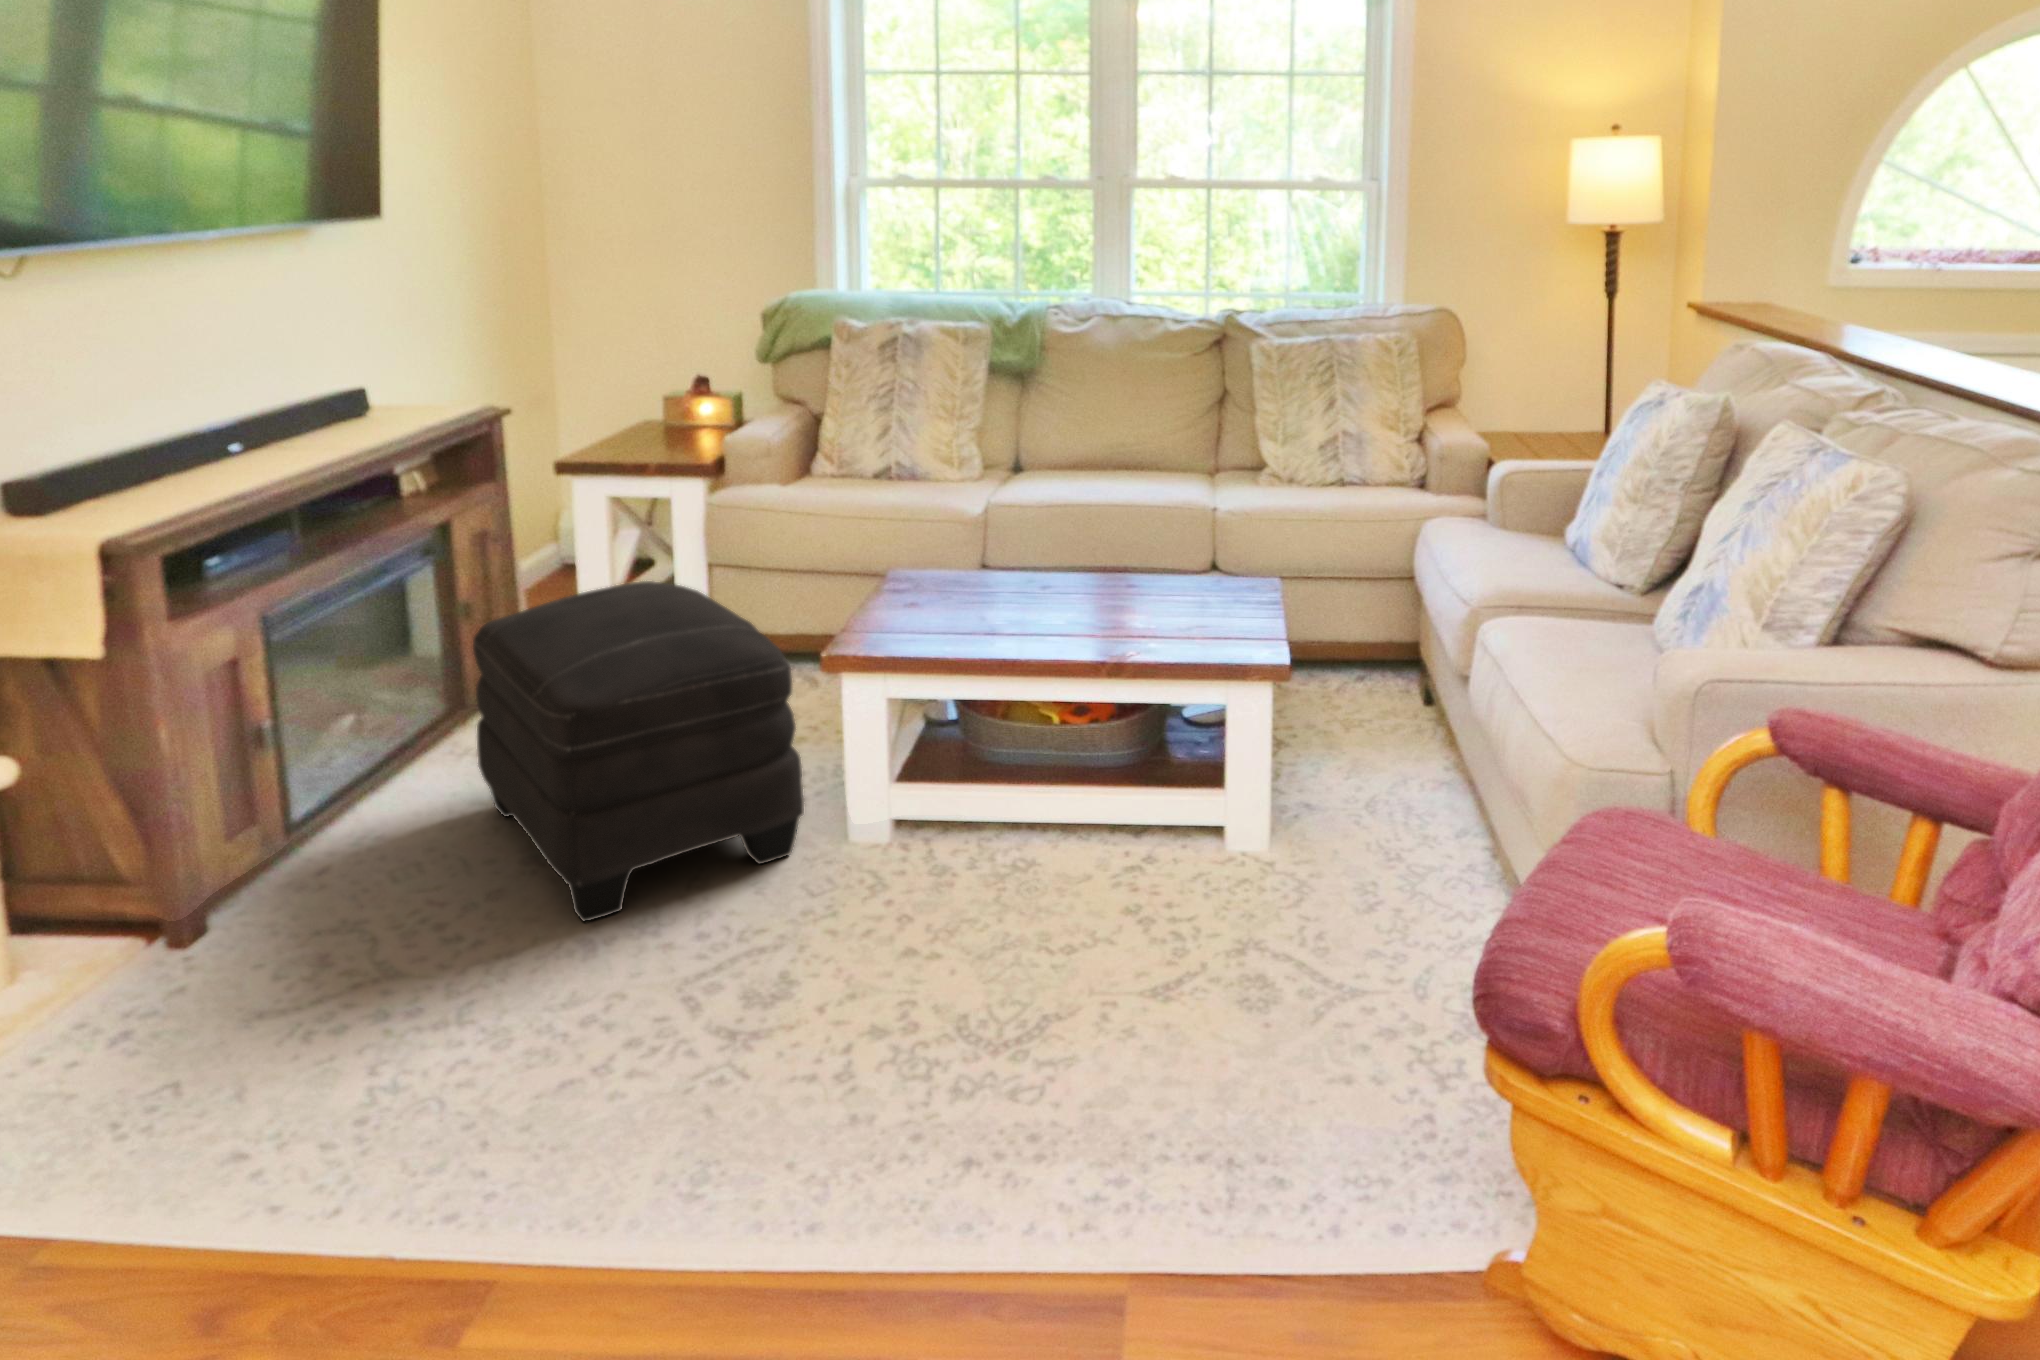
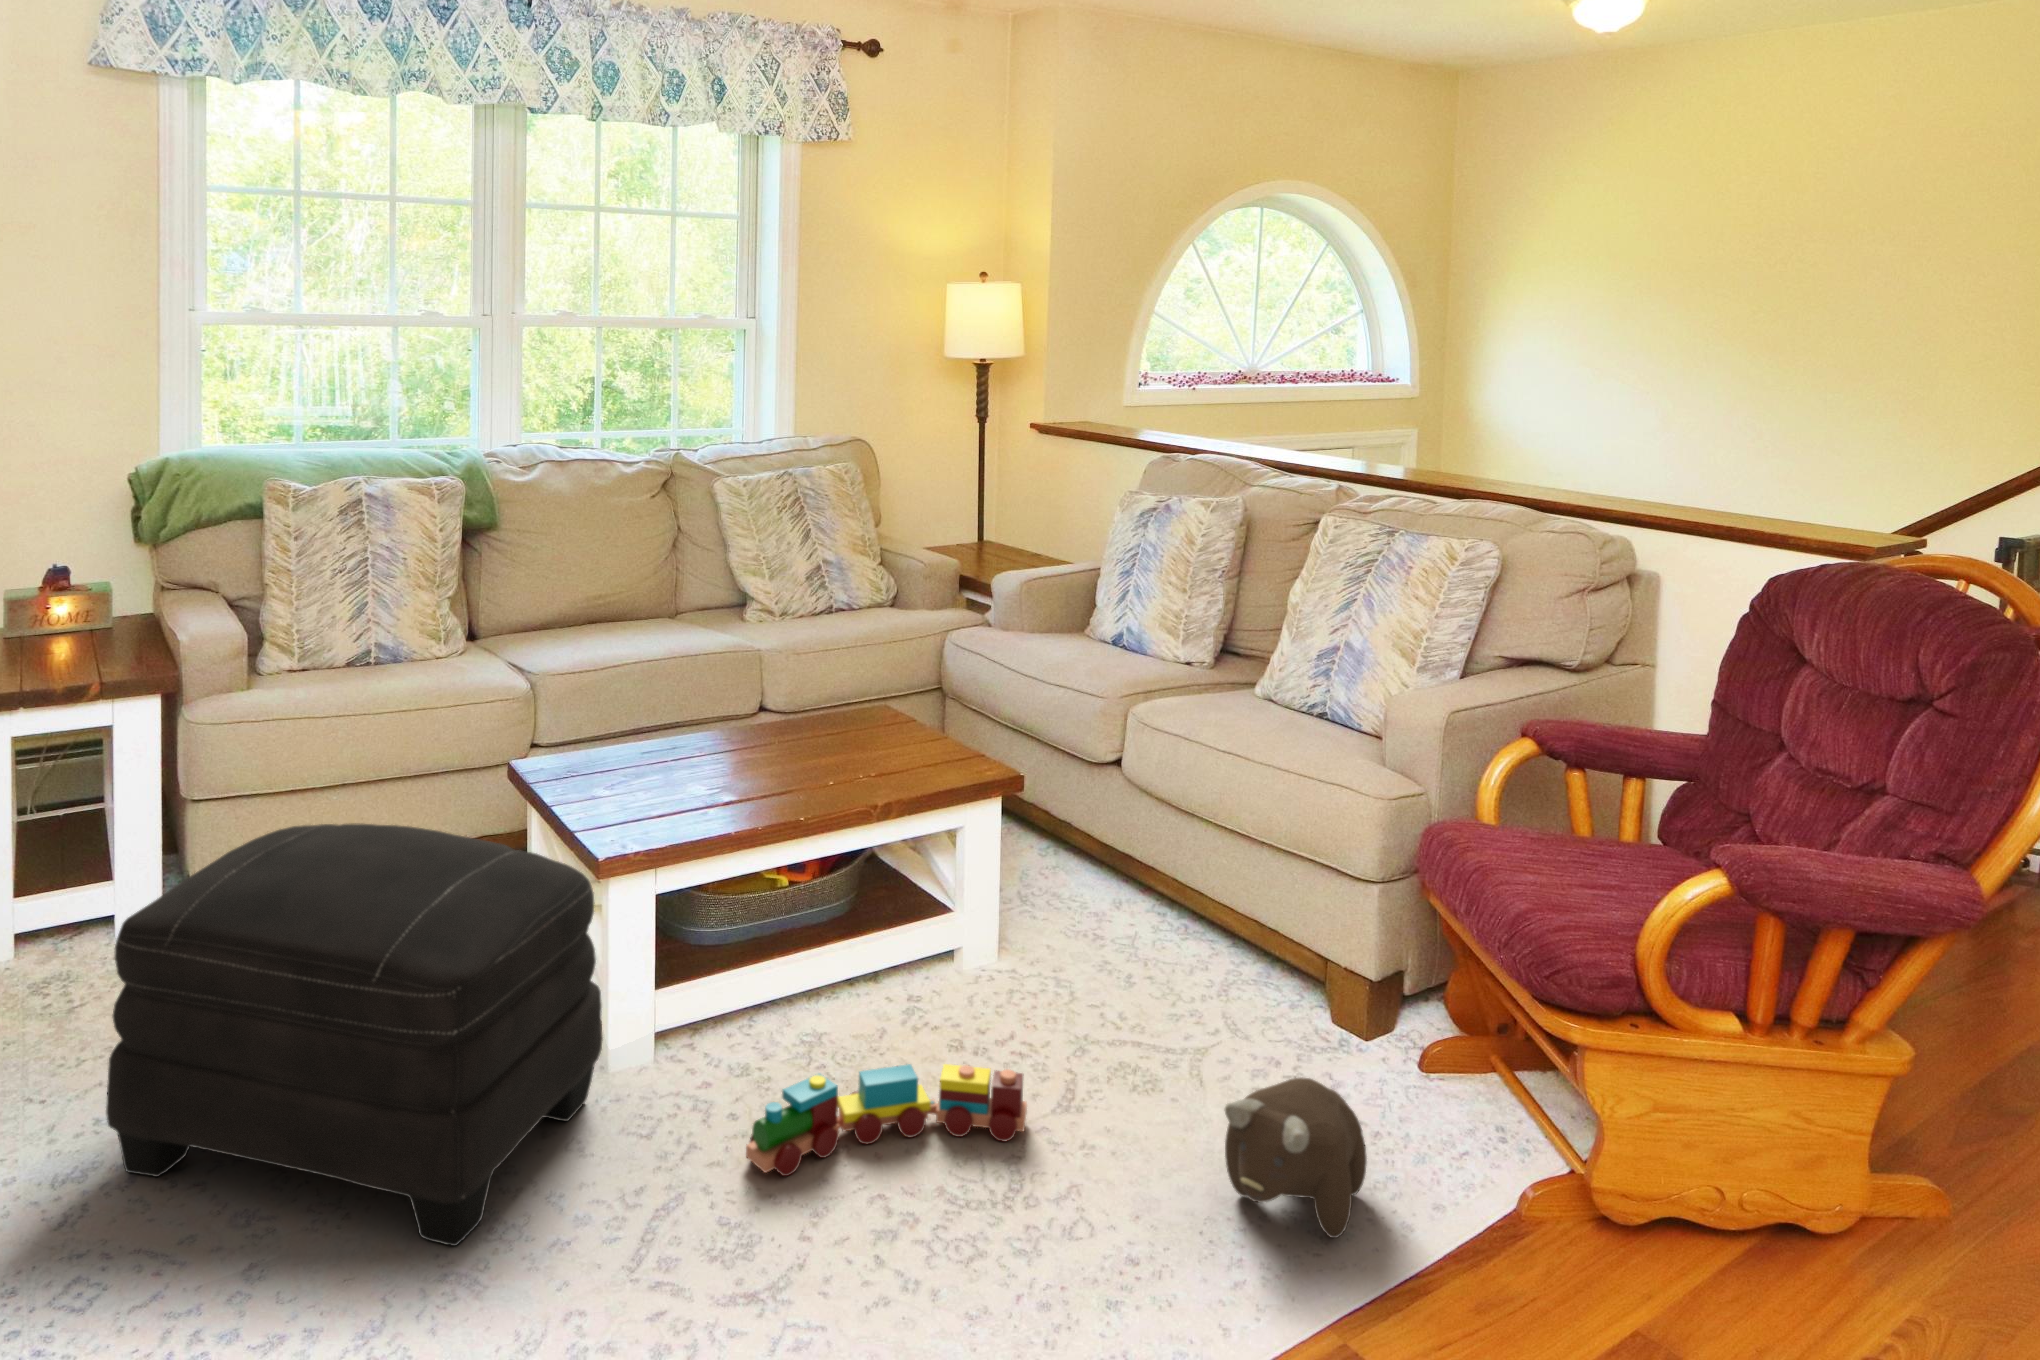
toy train: none [822,881,1084,998] -> present [746,1064,1027,1176]
plush toy: none [1091,1016,1318,1206] -> present [1225,1077,1367,1238]

